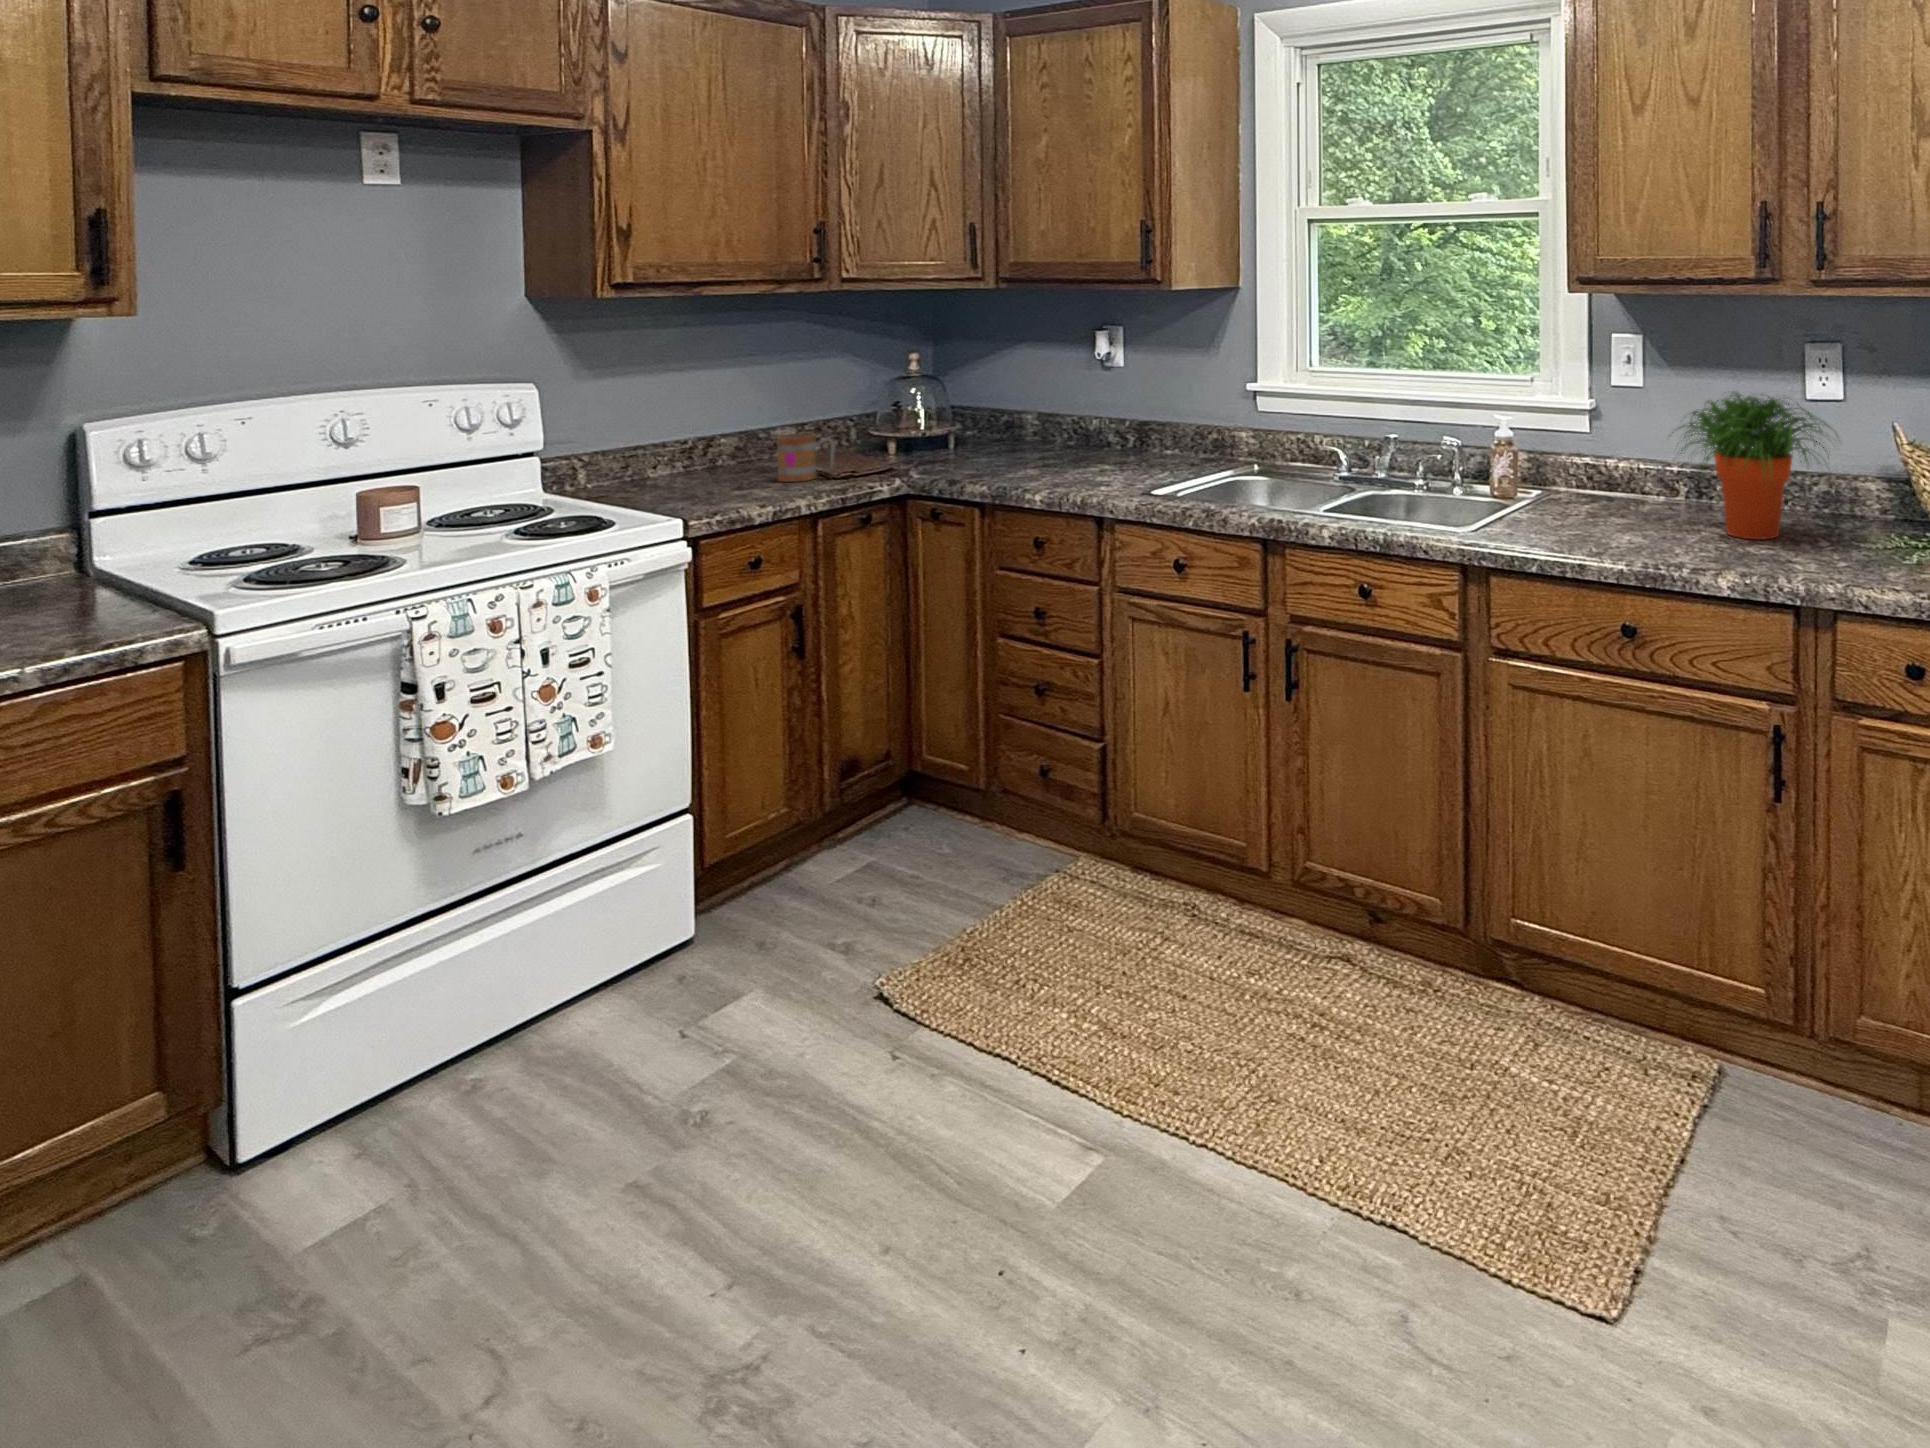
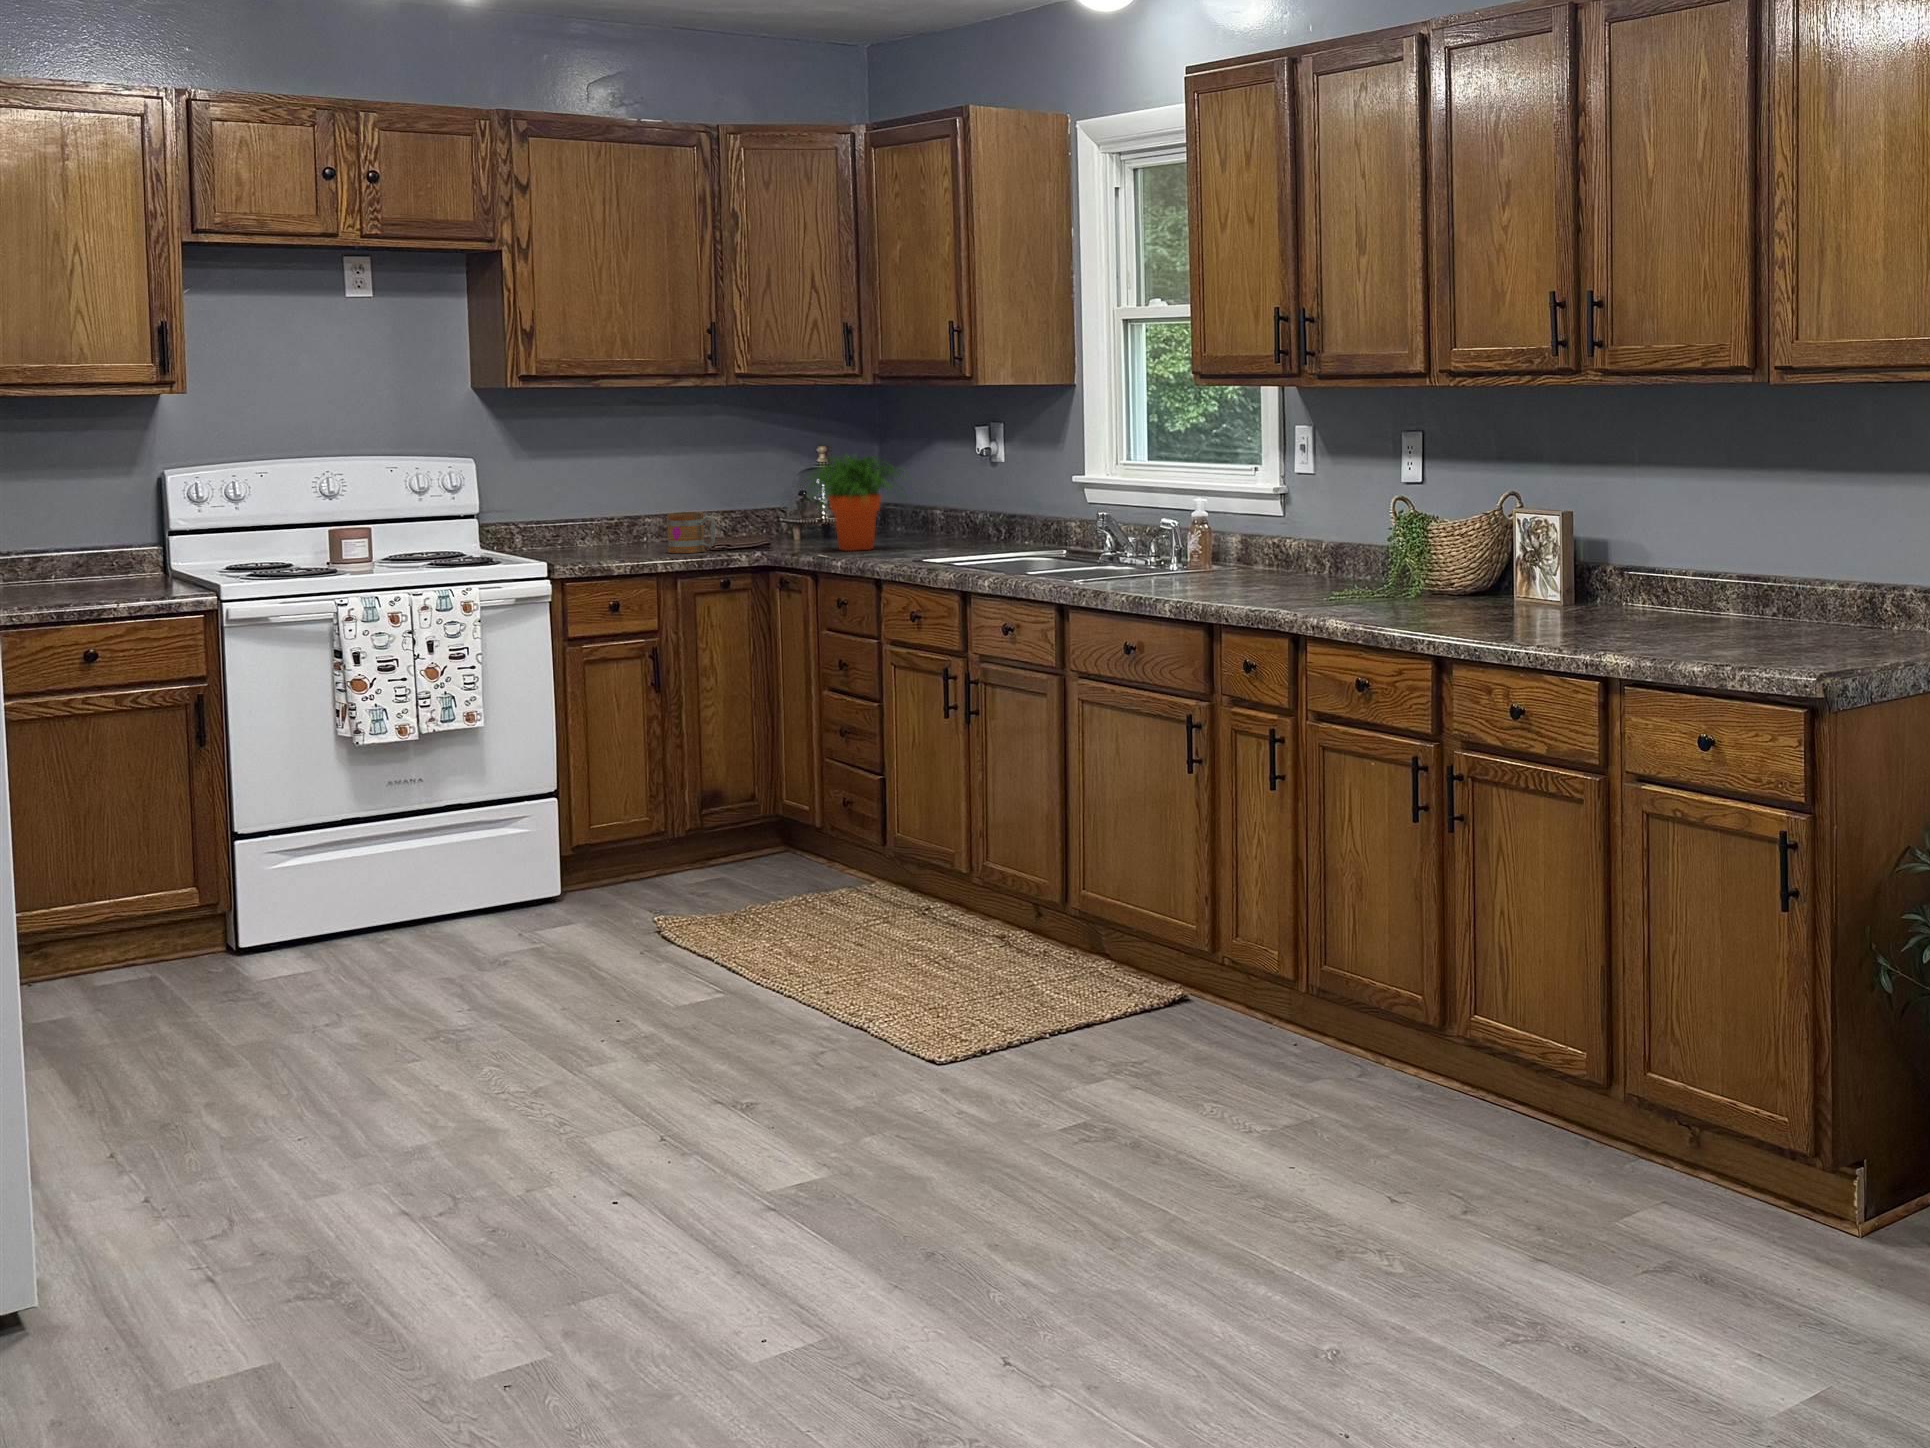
potted plant: present [1672,391,1838,540] -> present [810,455,906,551]

